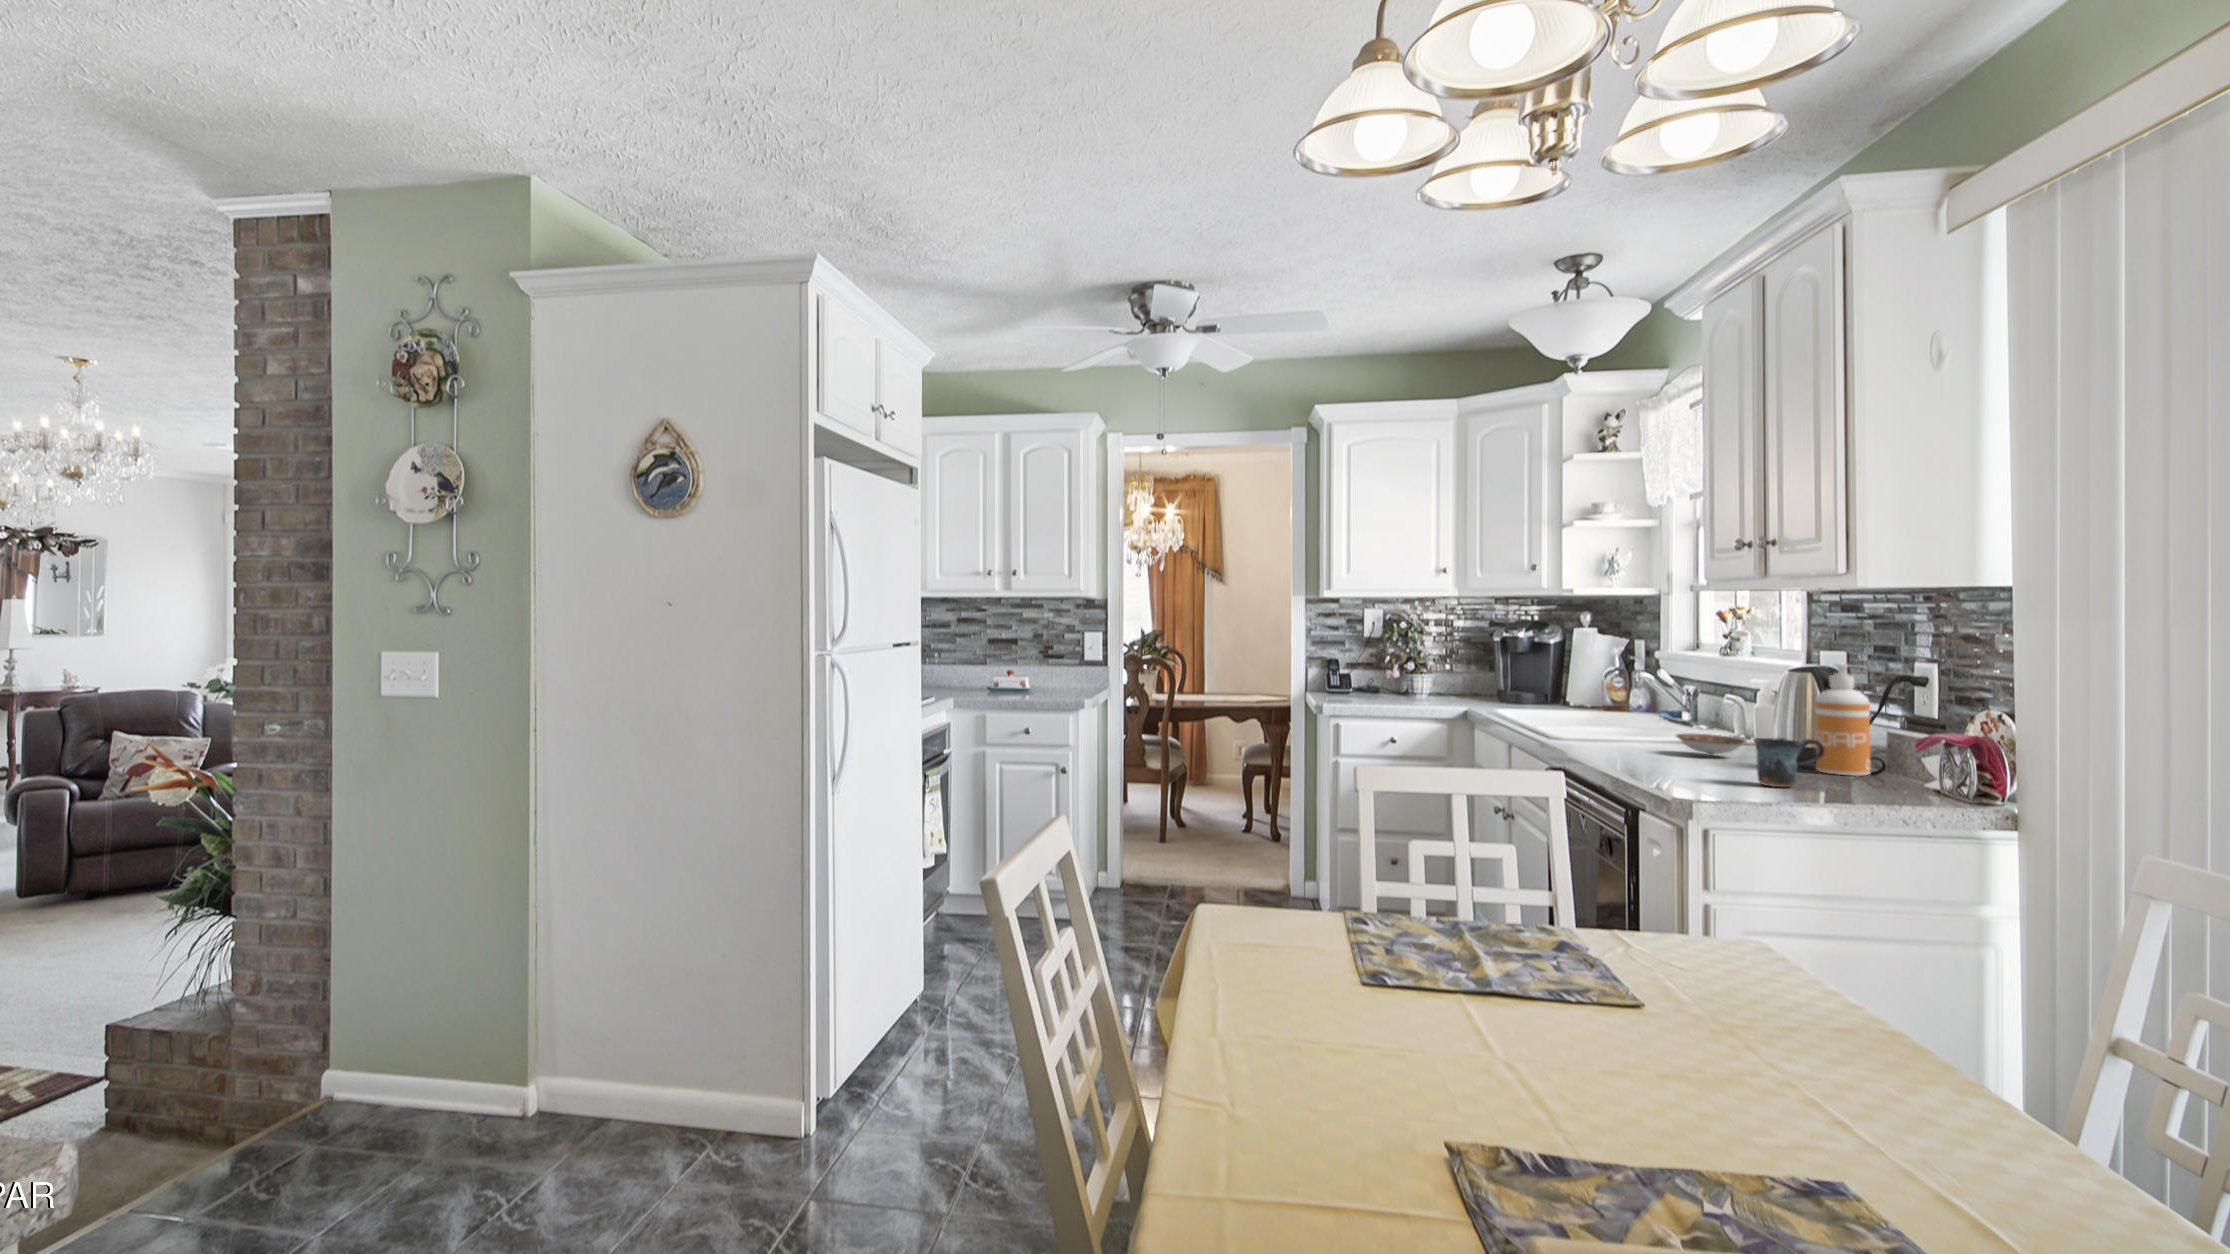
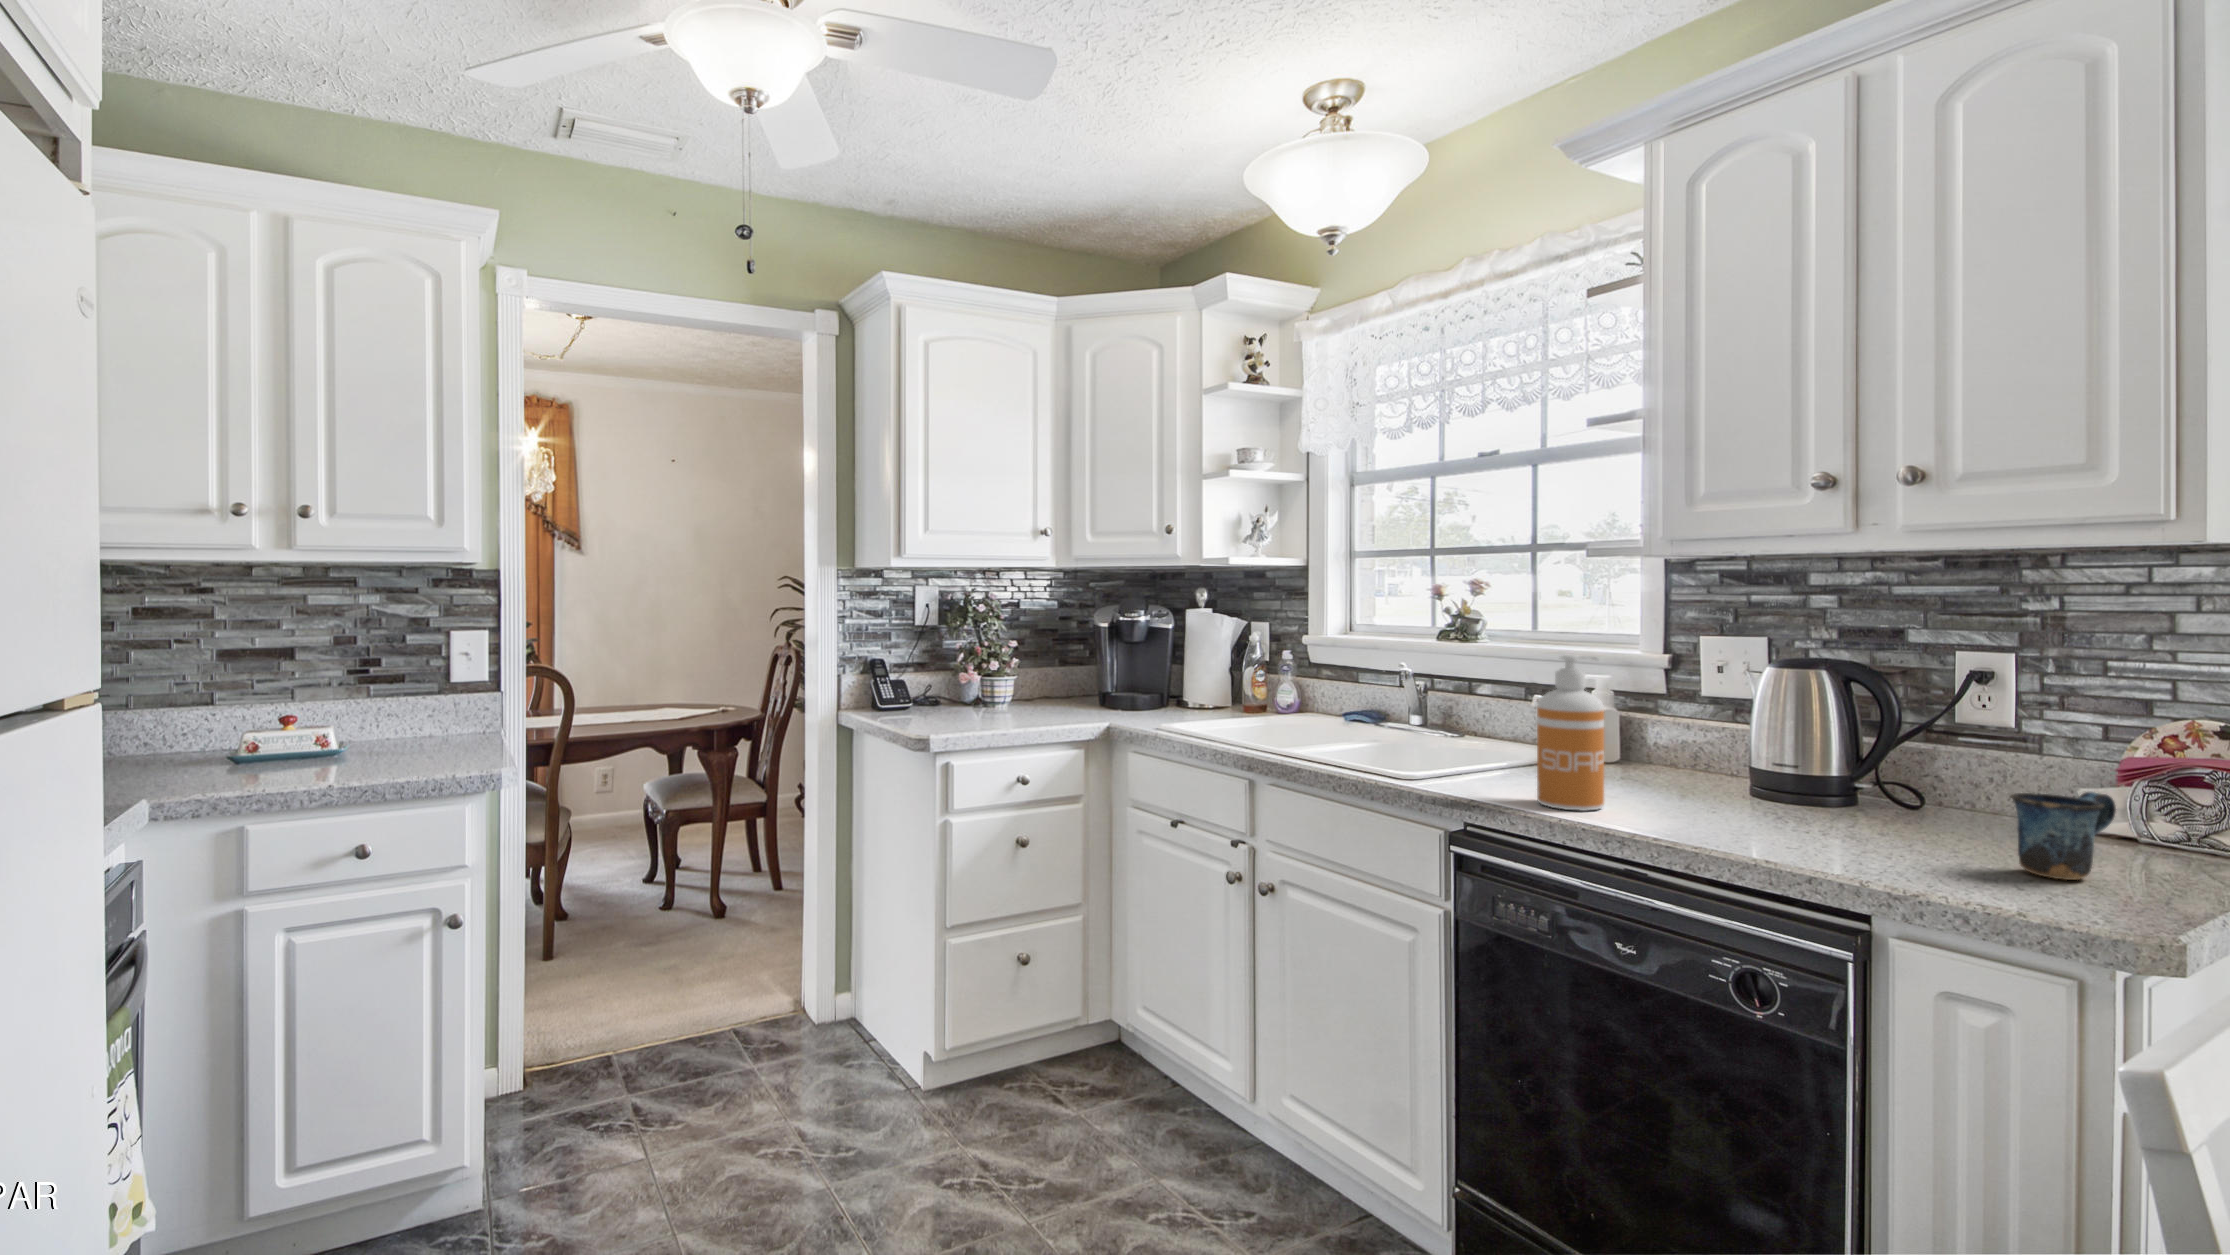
soap dispenser: present [1815,664,1870,776] -> present [1537,655,1604,811]
ceramic bowl: present [1677,734,1746,756] -> none [1644,767,1752,803]

